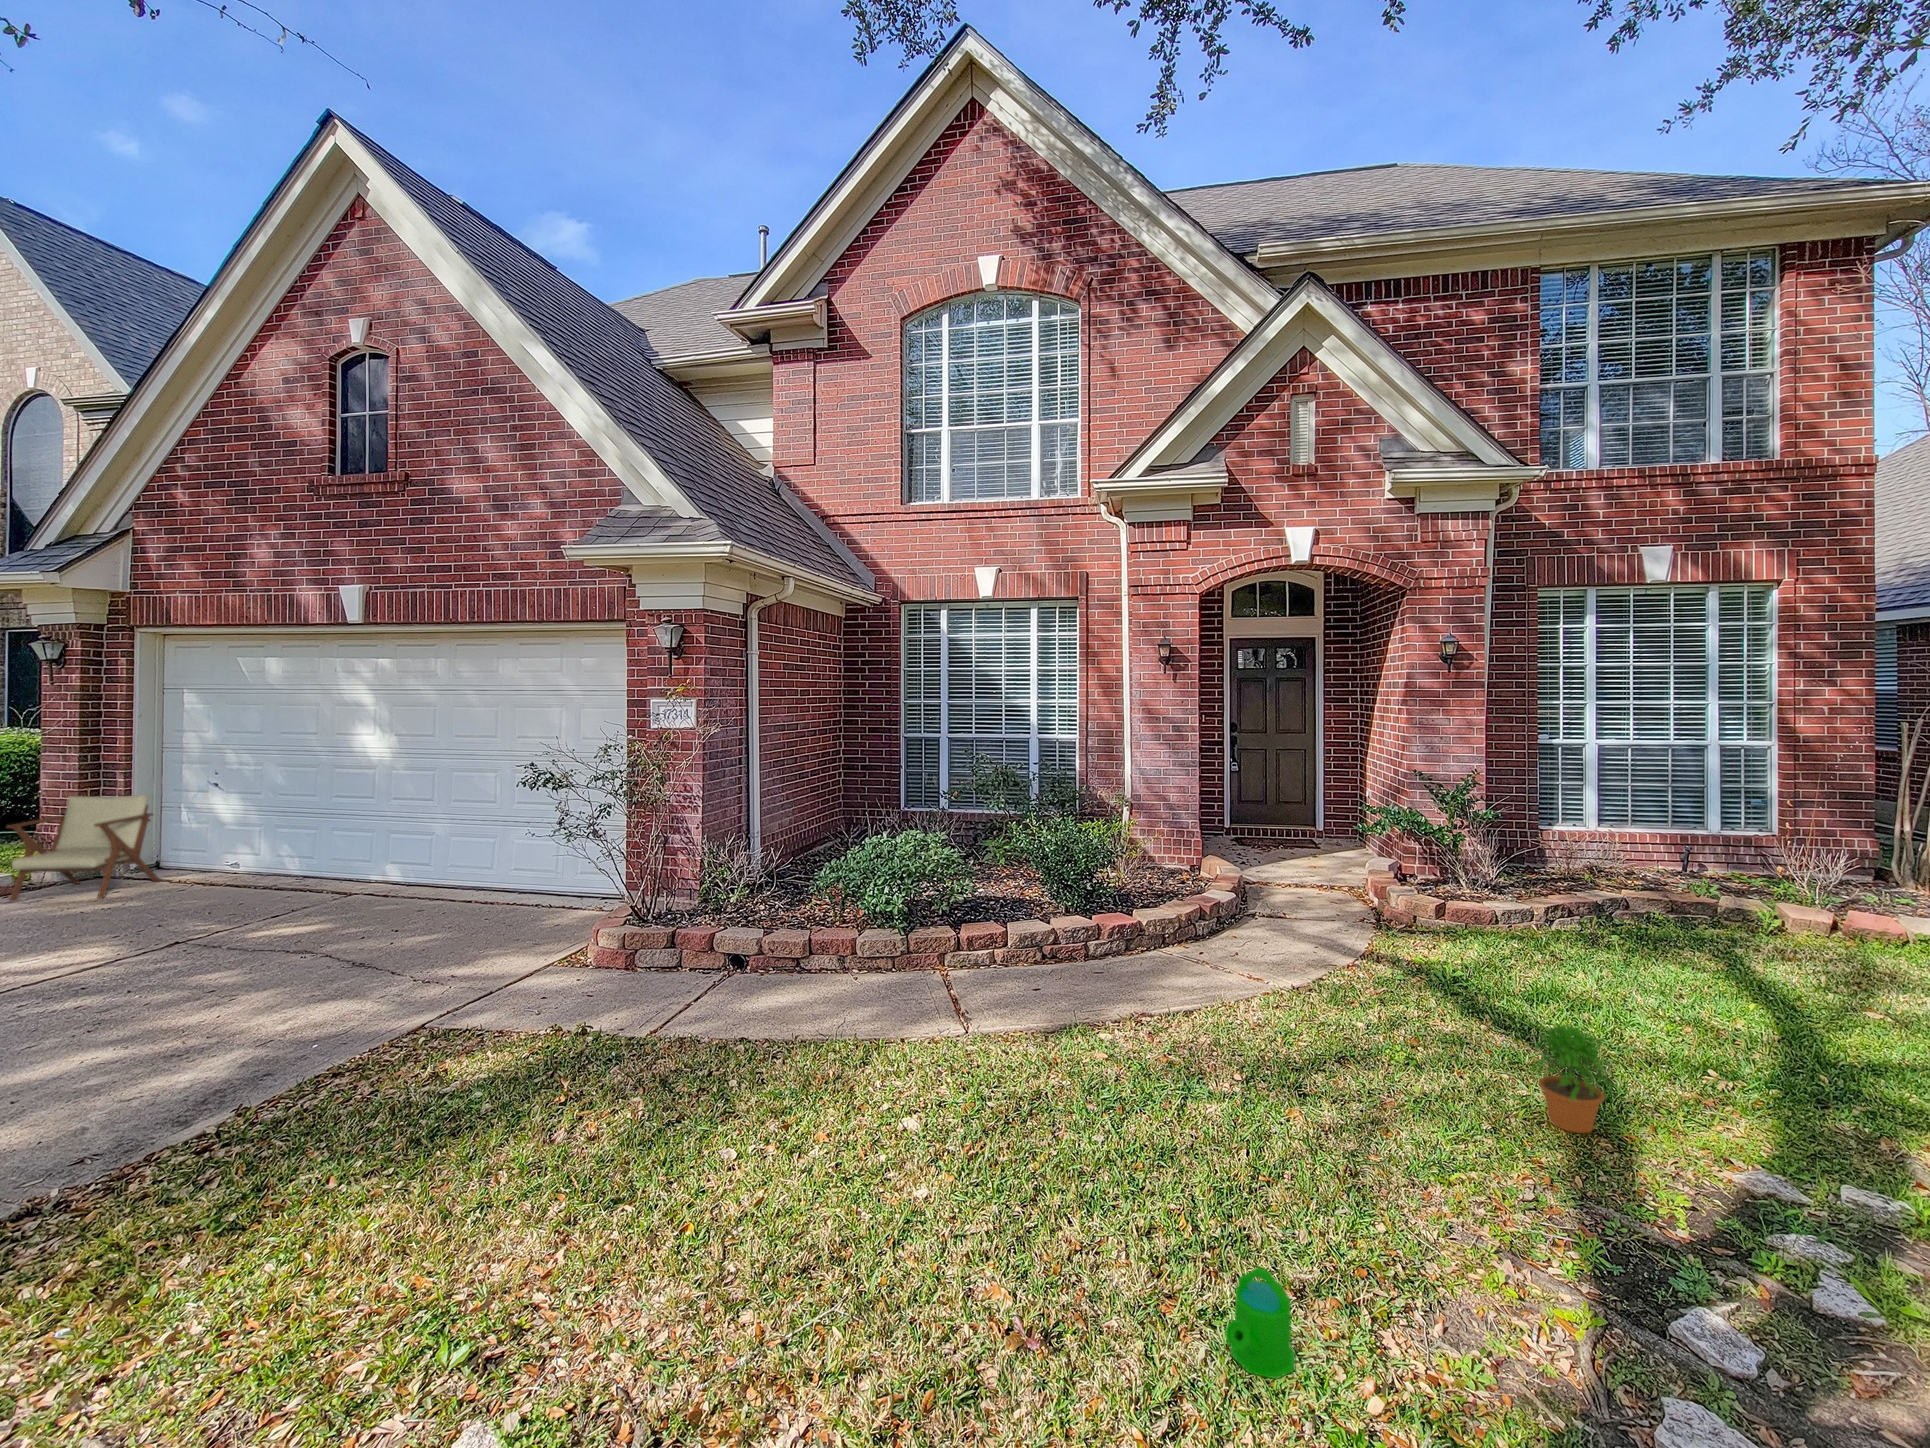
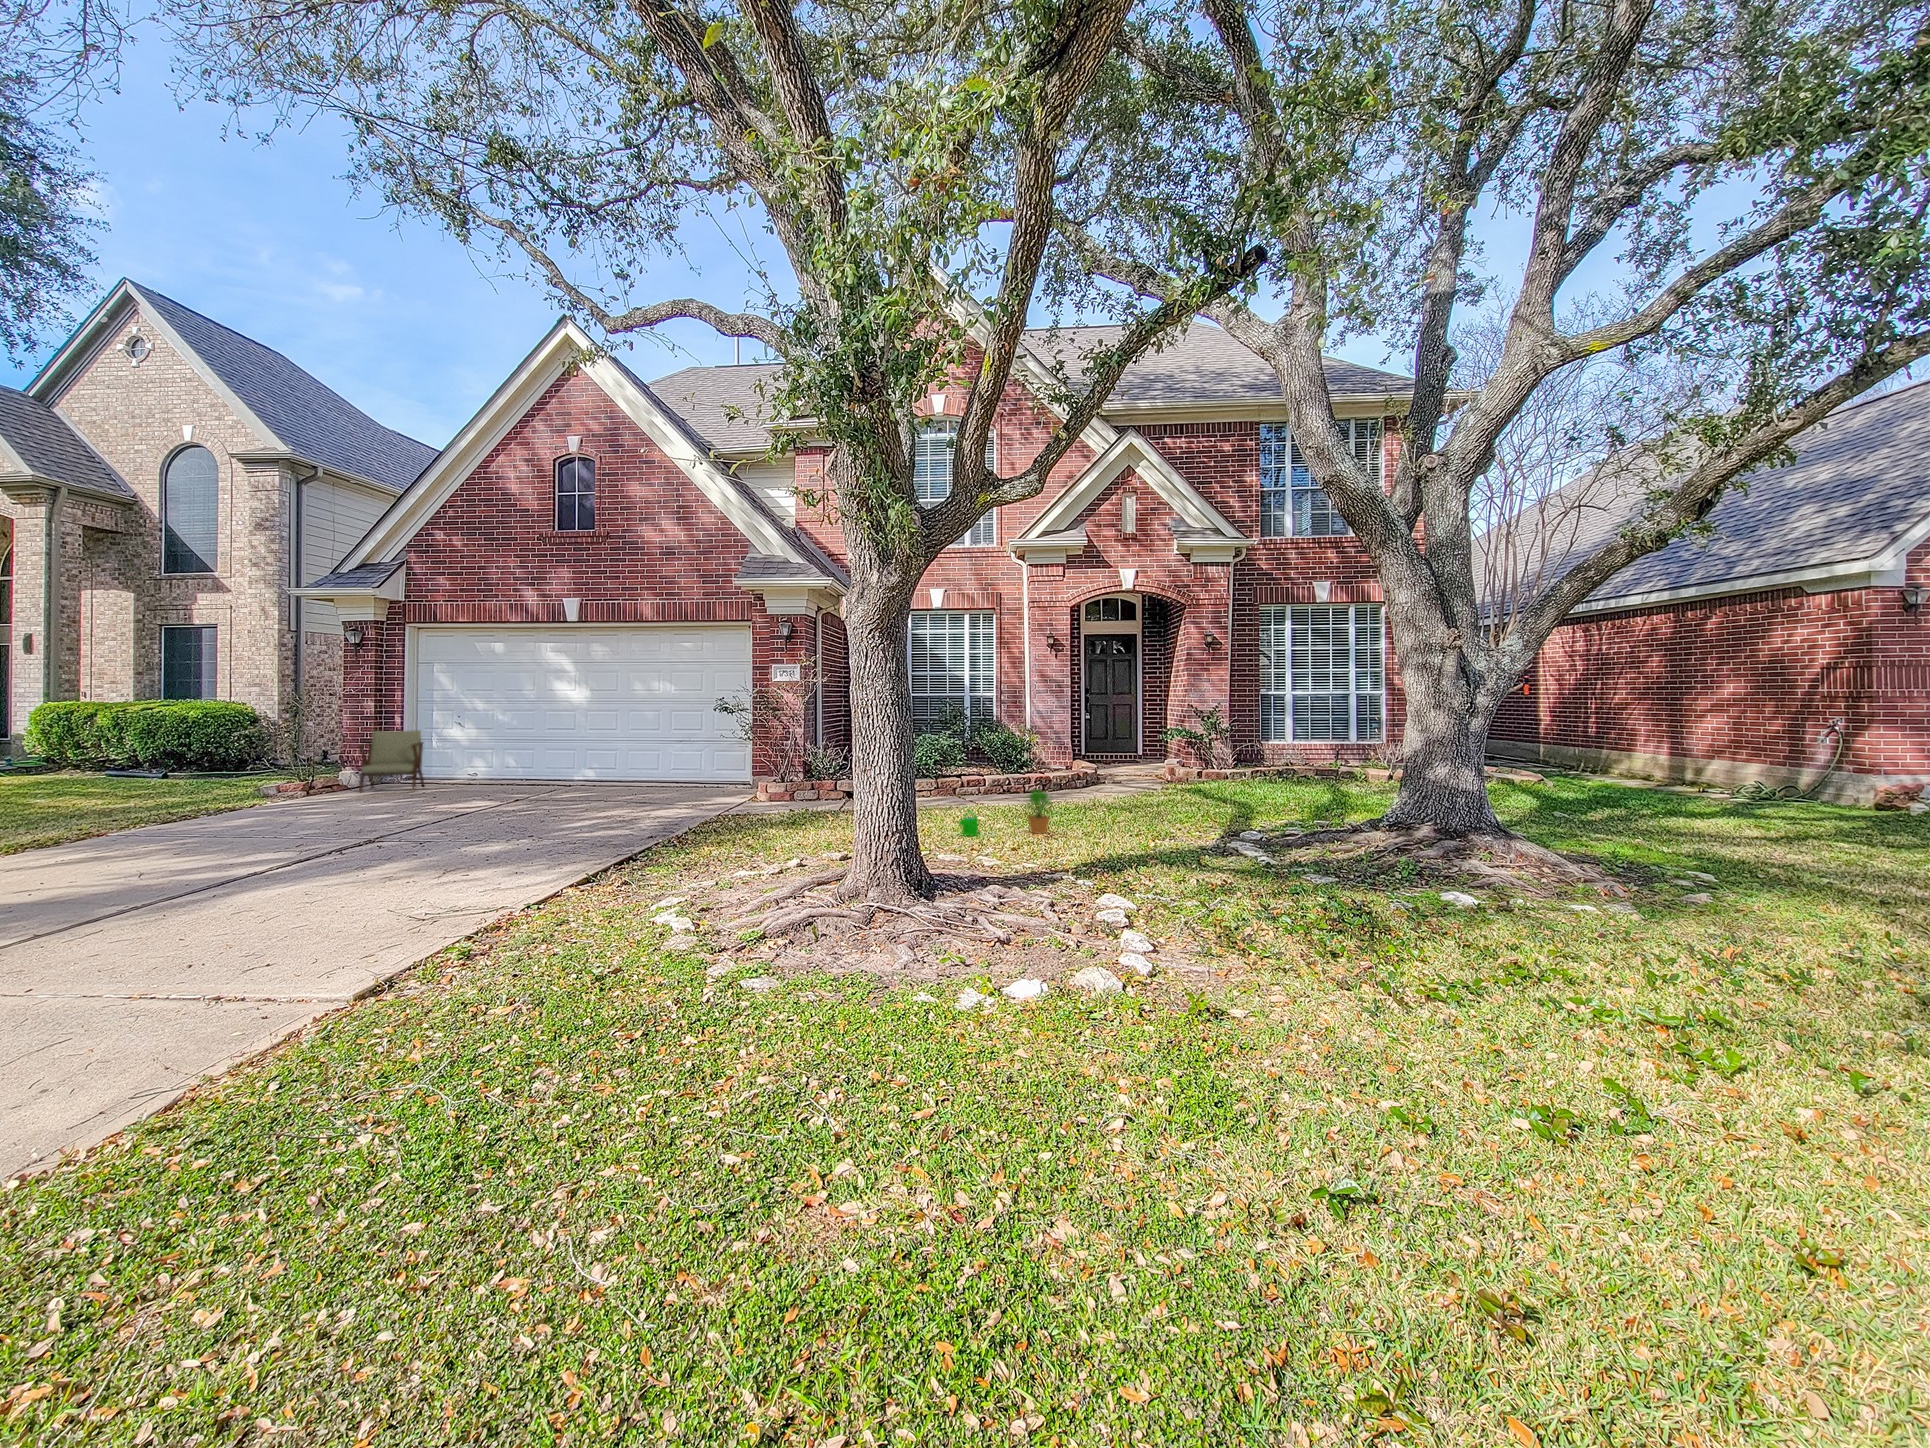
potted plant: present [1531,1024,1612,1133] -> present [1025,790,1053,834]
watering can: present [1226,1267,1295,1379] -> present [959,810,979,836]

